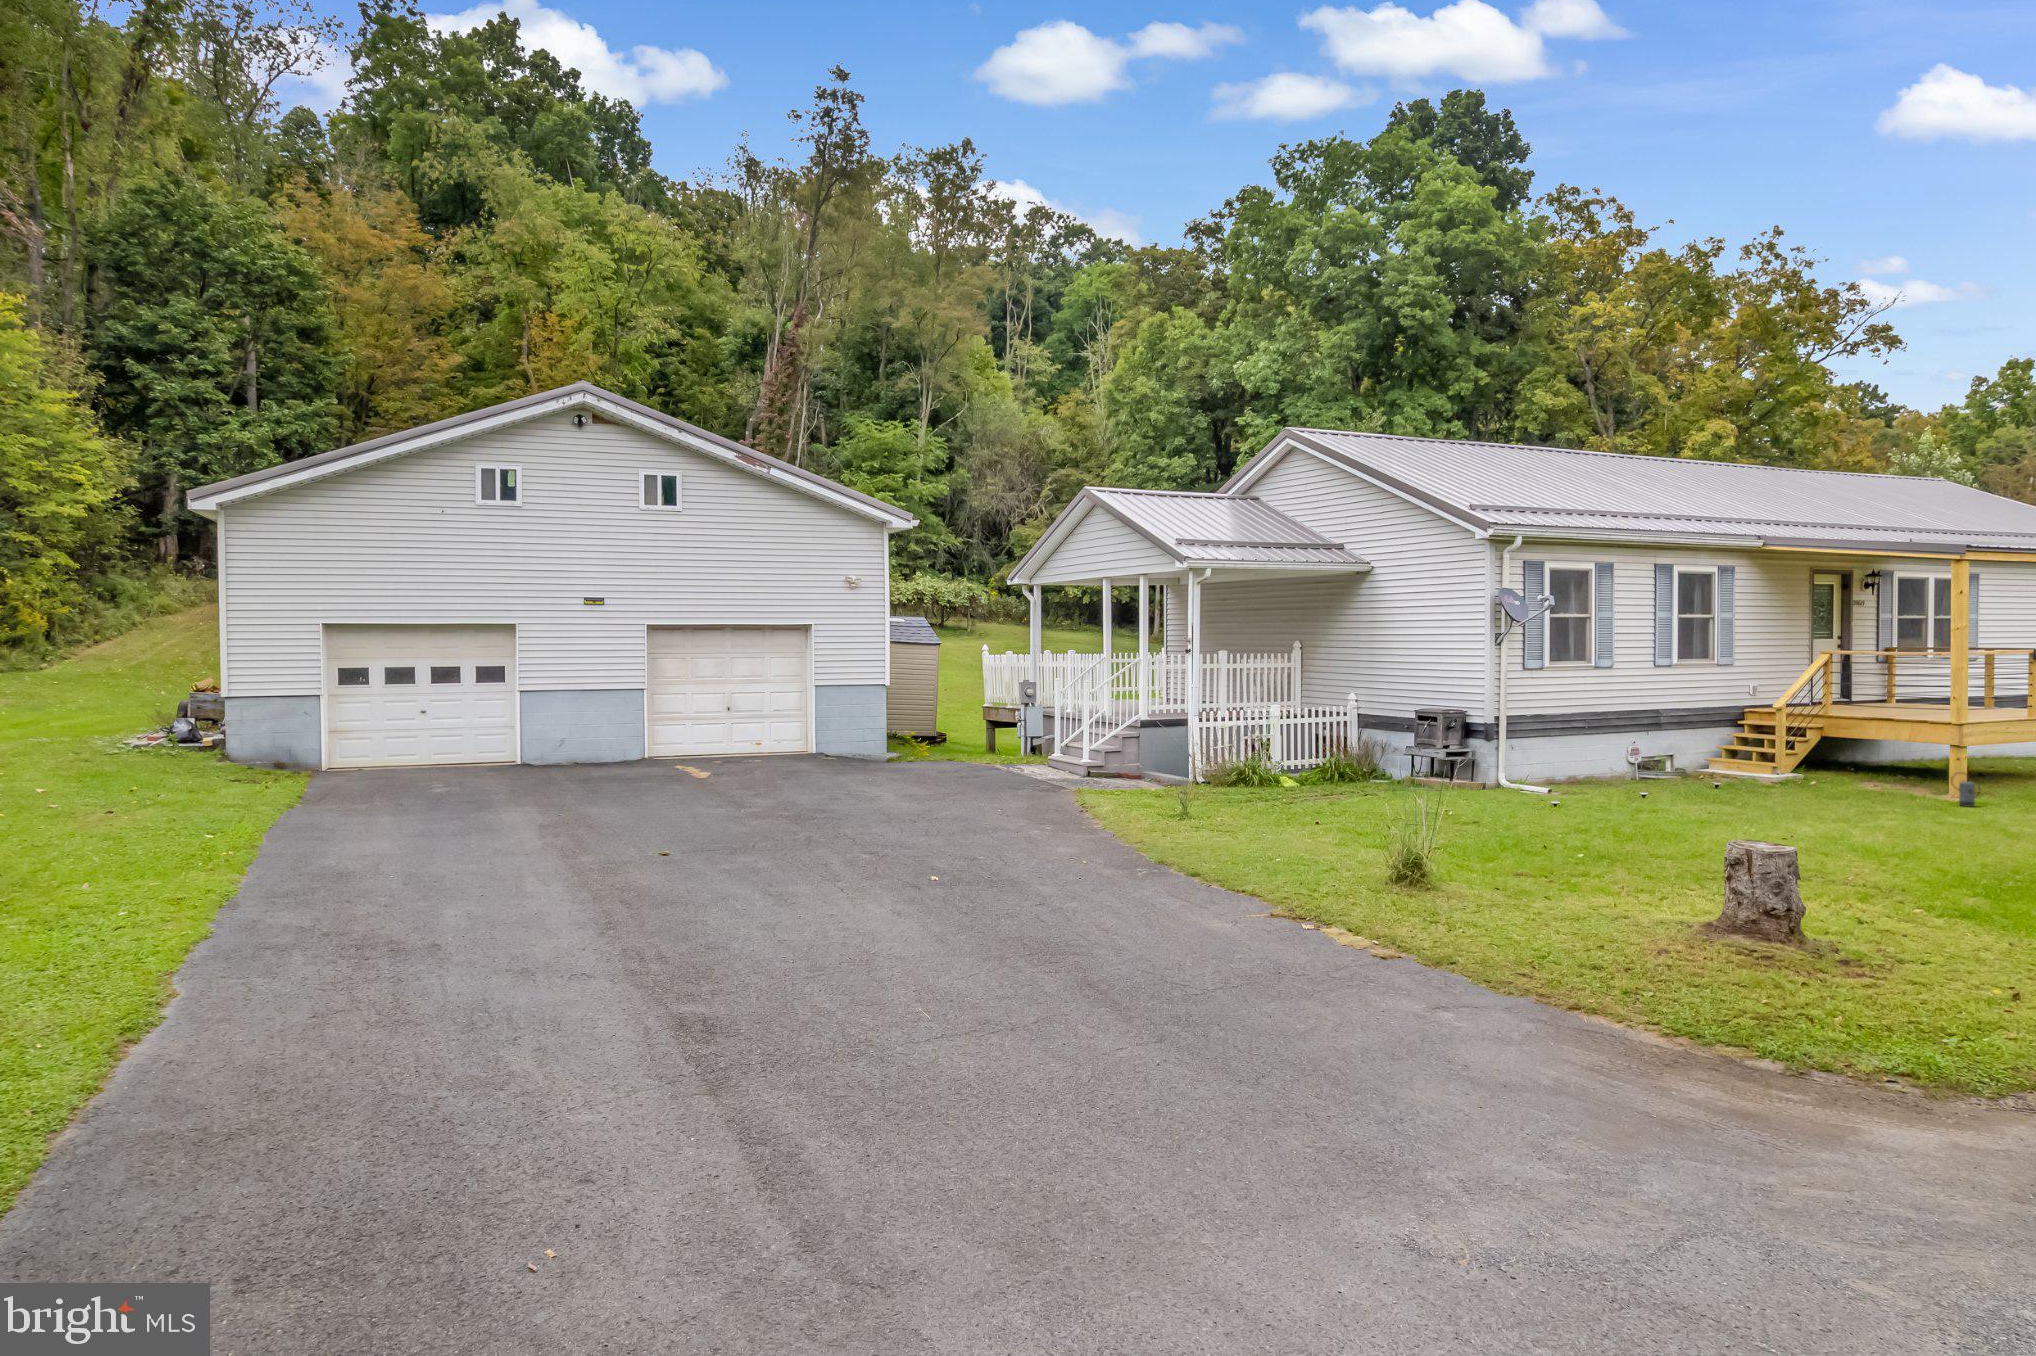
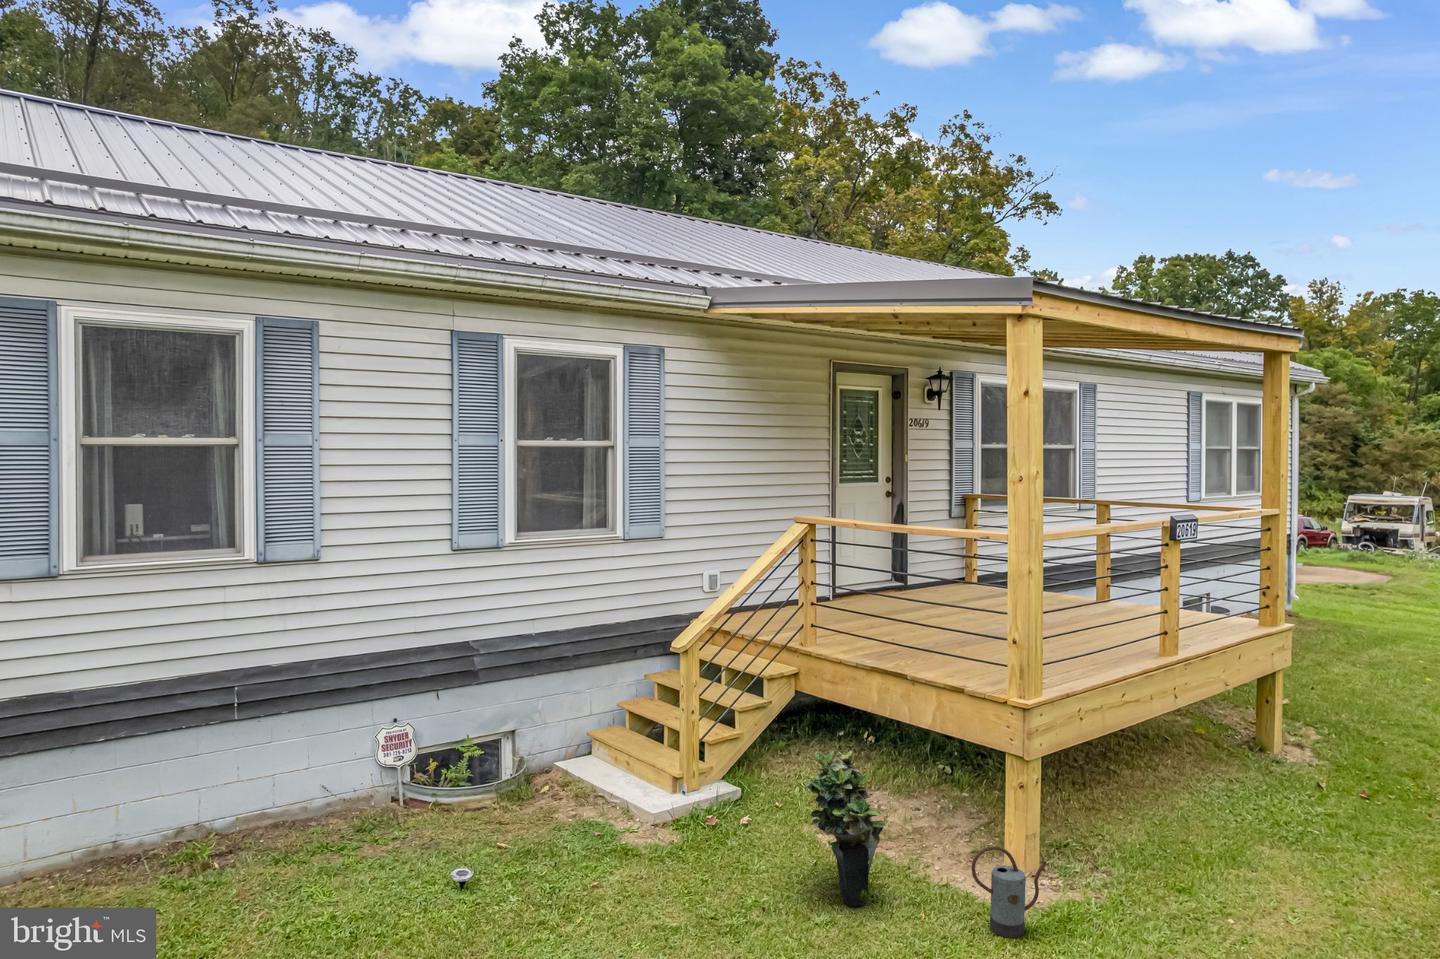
potted plant: none [1871,744,1908,803] -> present [805,751,886,907]

